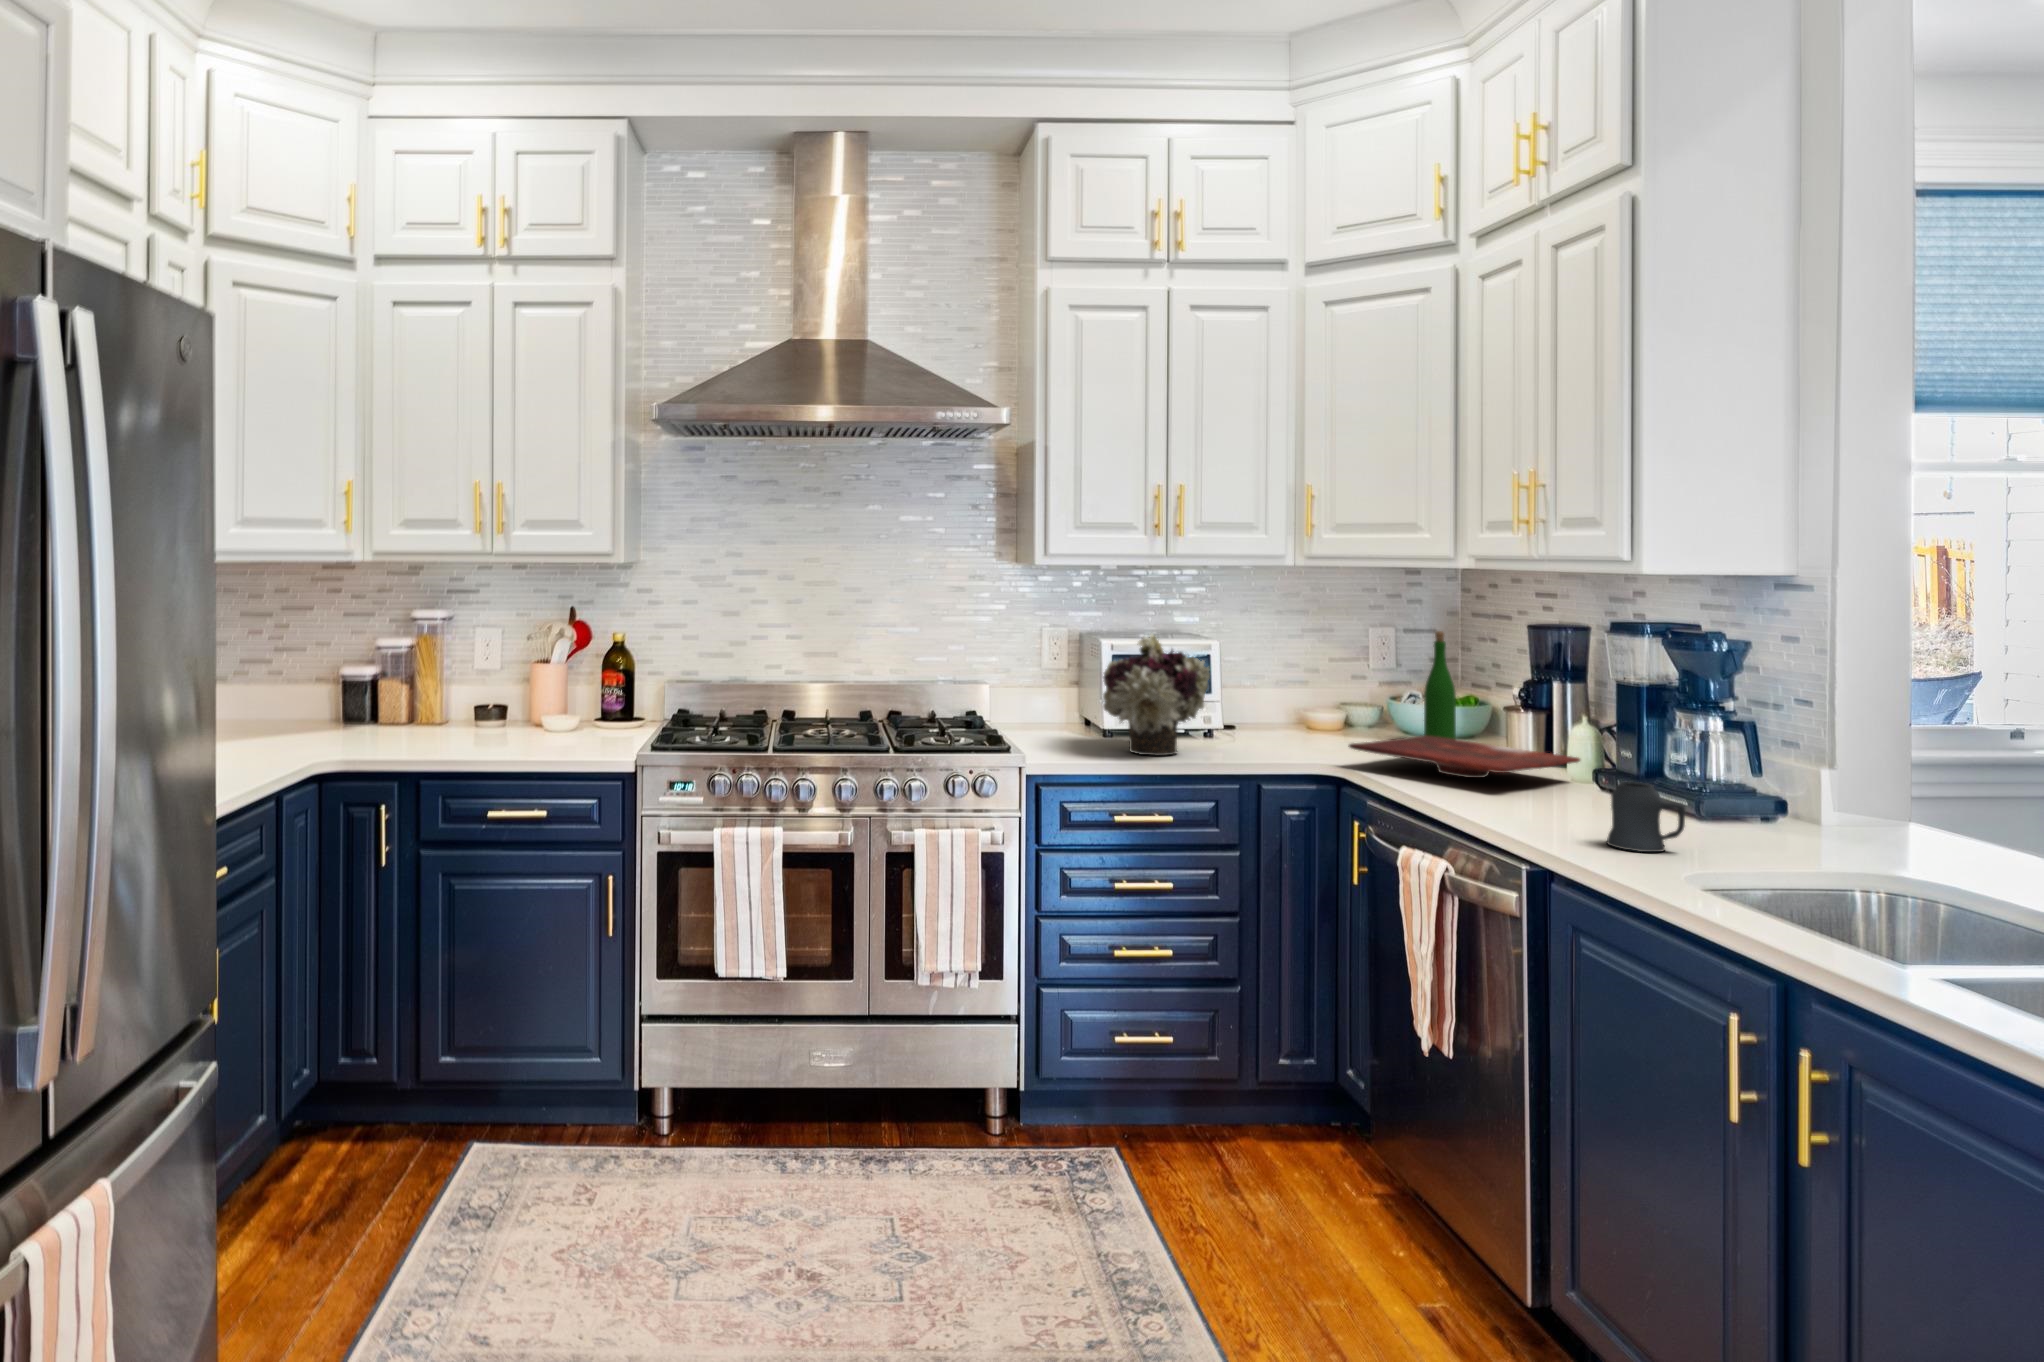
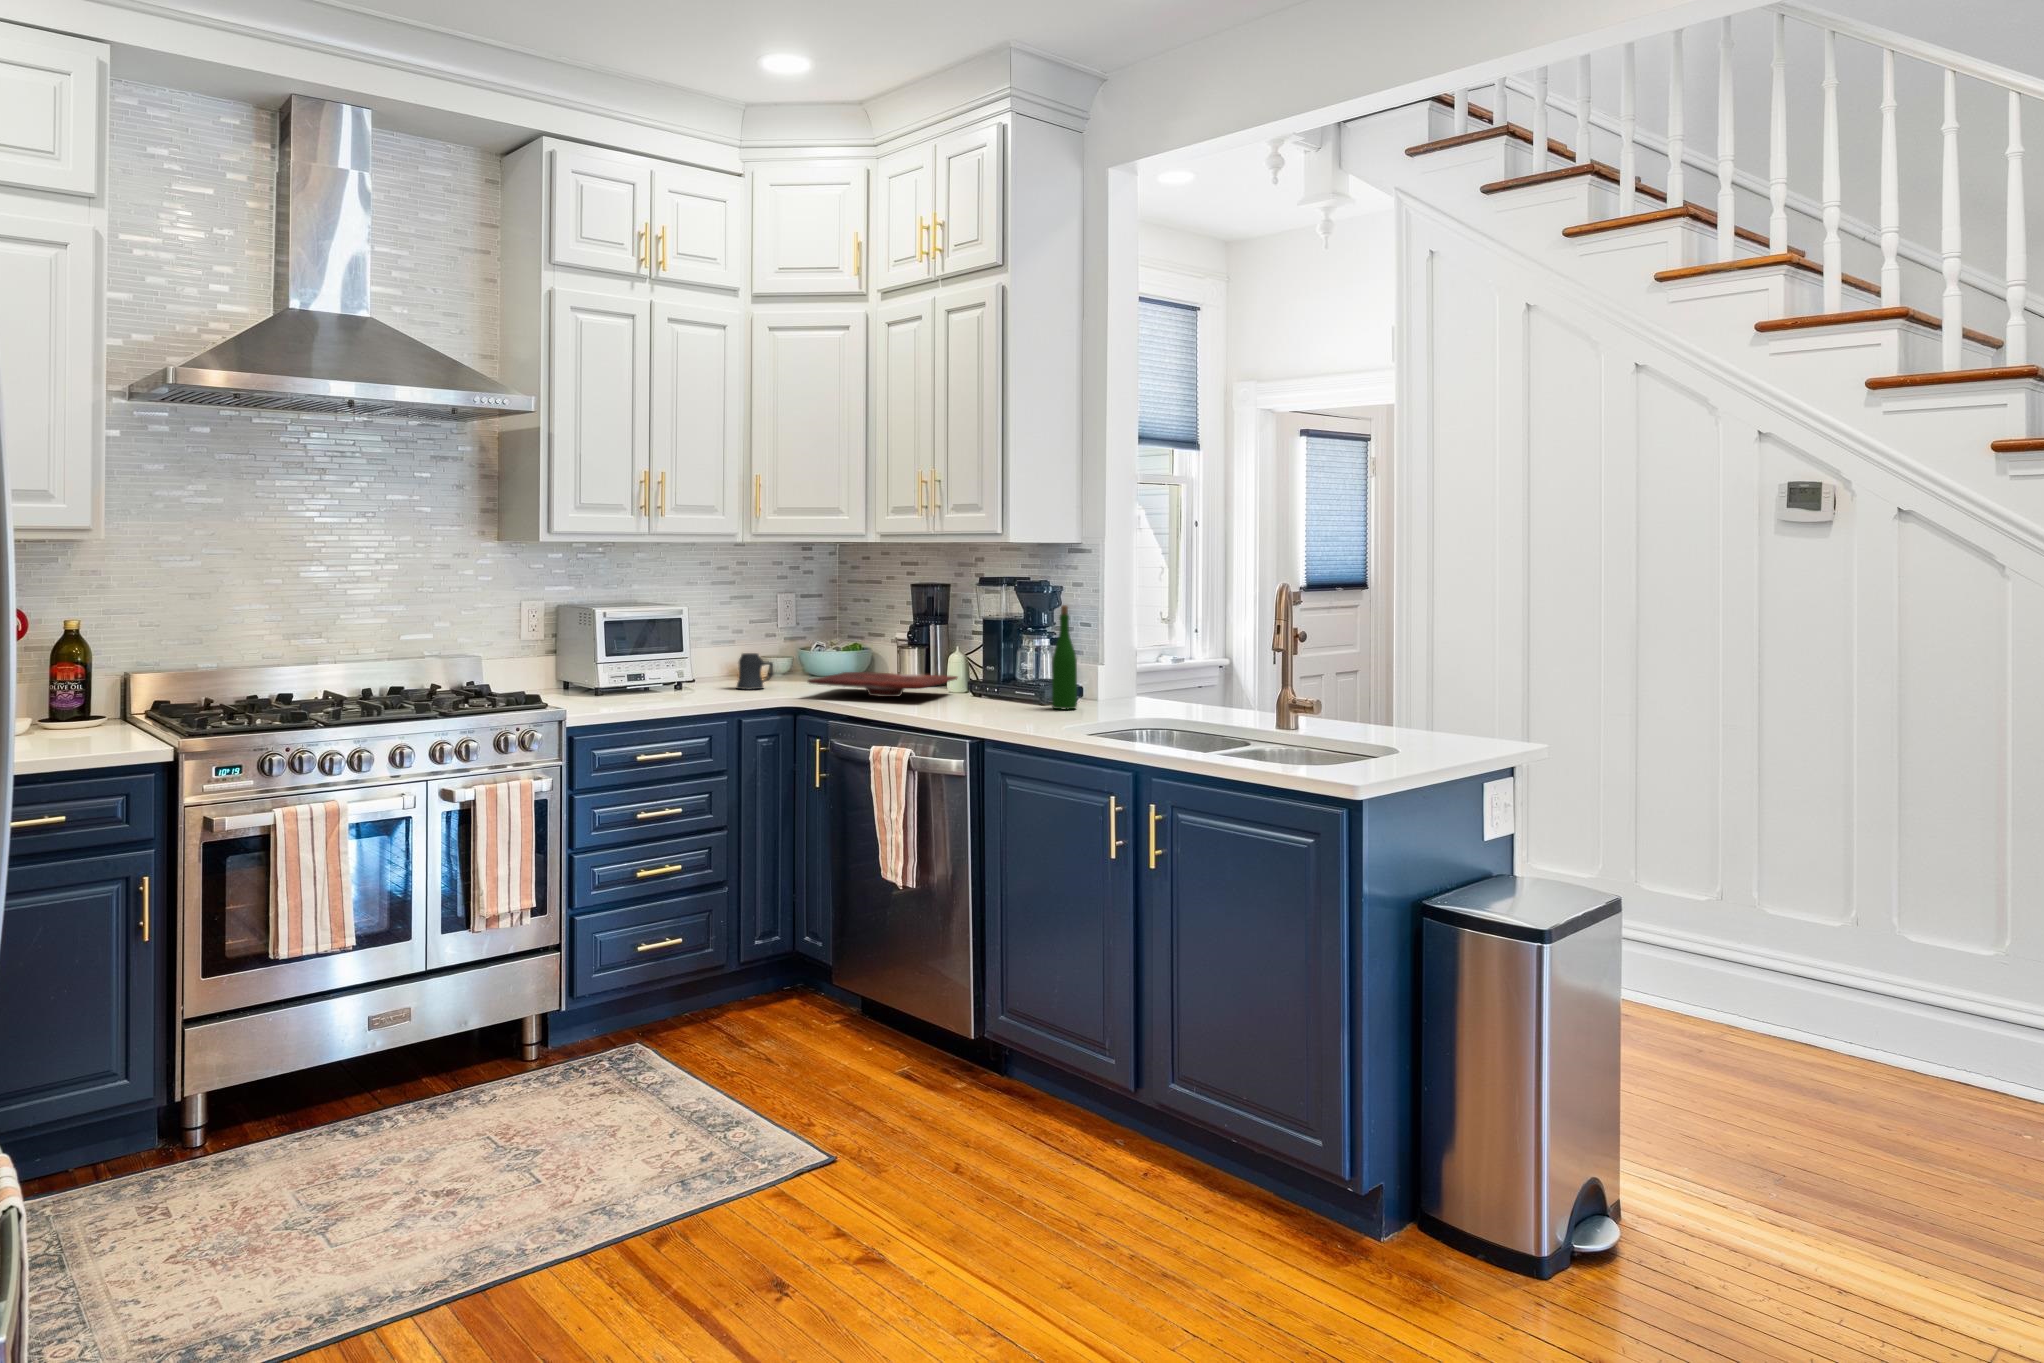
wine bottle: present [1424,631,1456,739] -> present [1052,605,1077,709]
flower arrangement: present [1103,634,1210,756] -> none [603,599,703,703]
mug: present [1607,781,1685,852] -> present [737,653,773,690]

